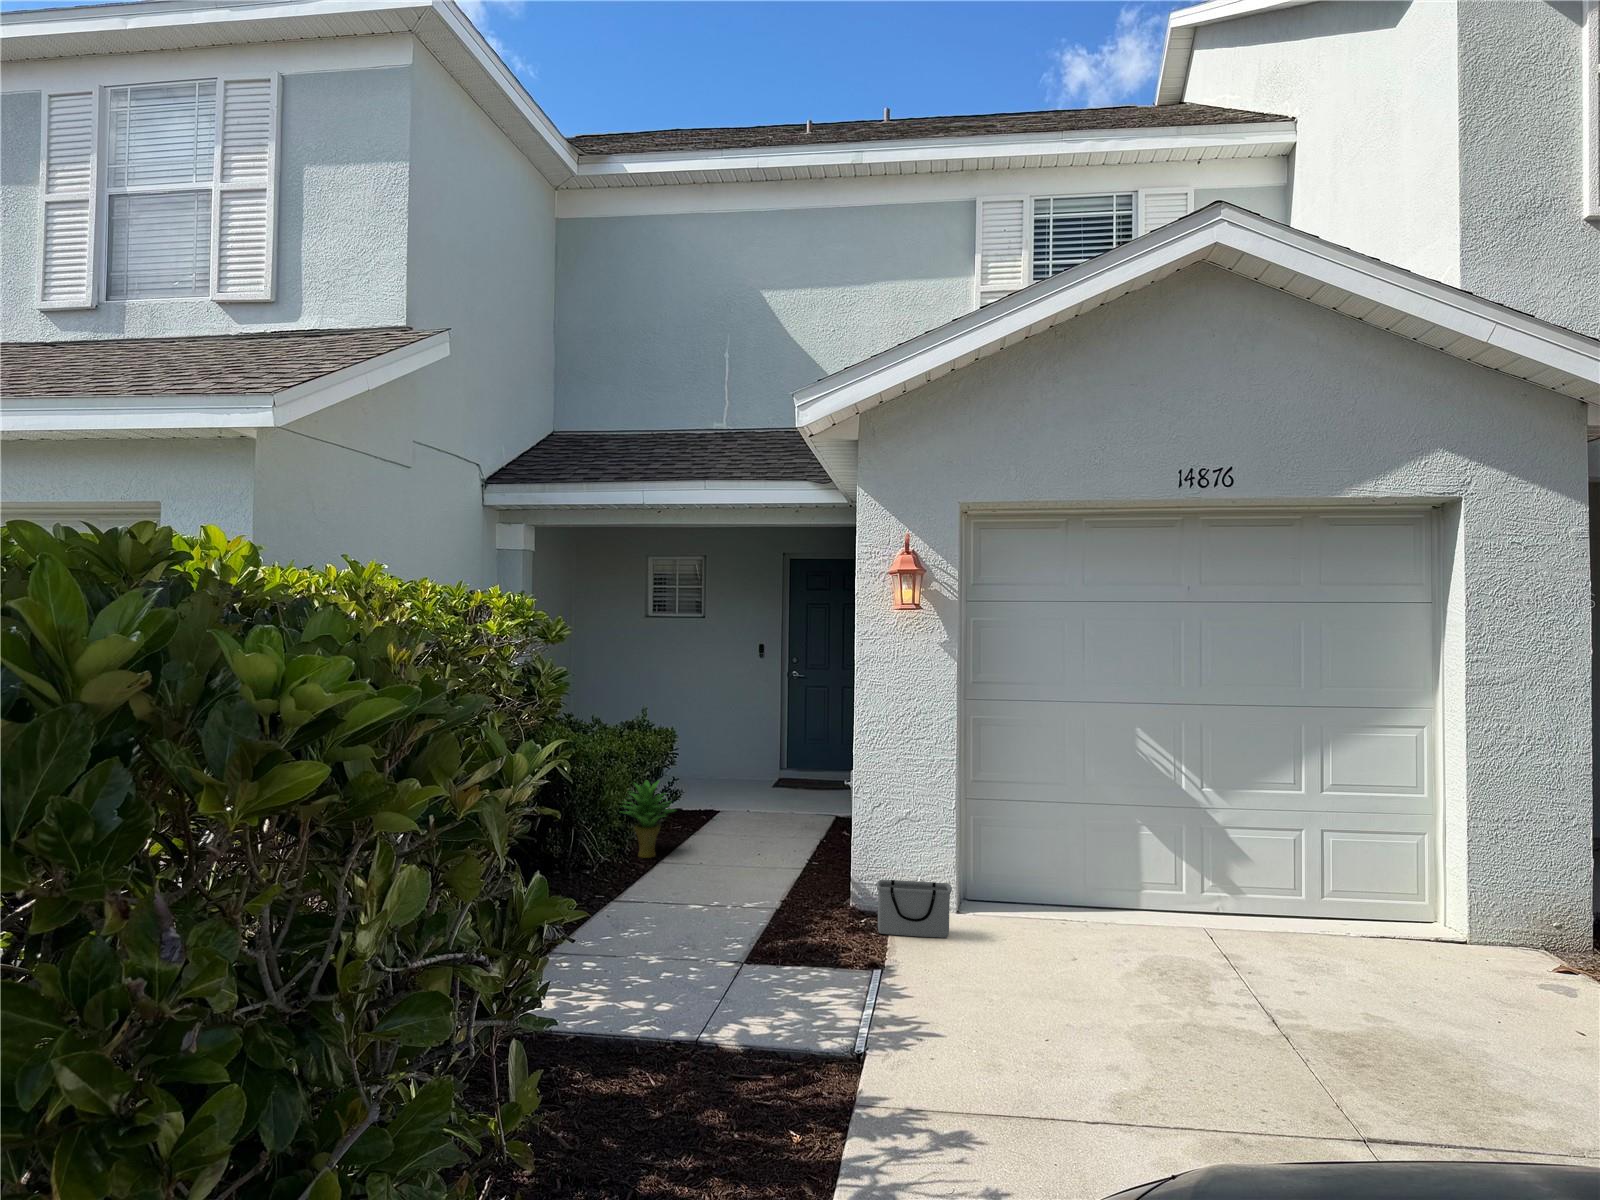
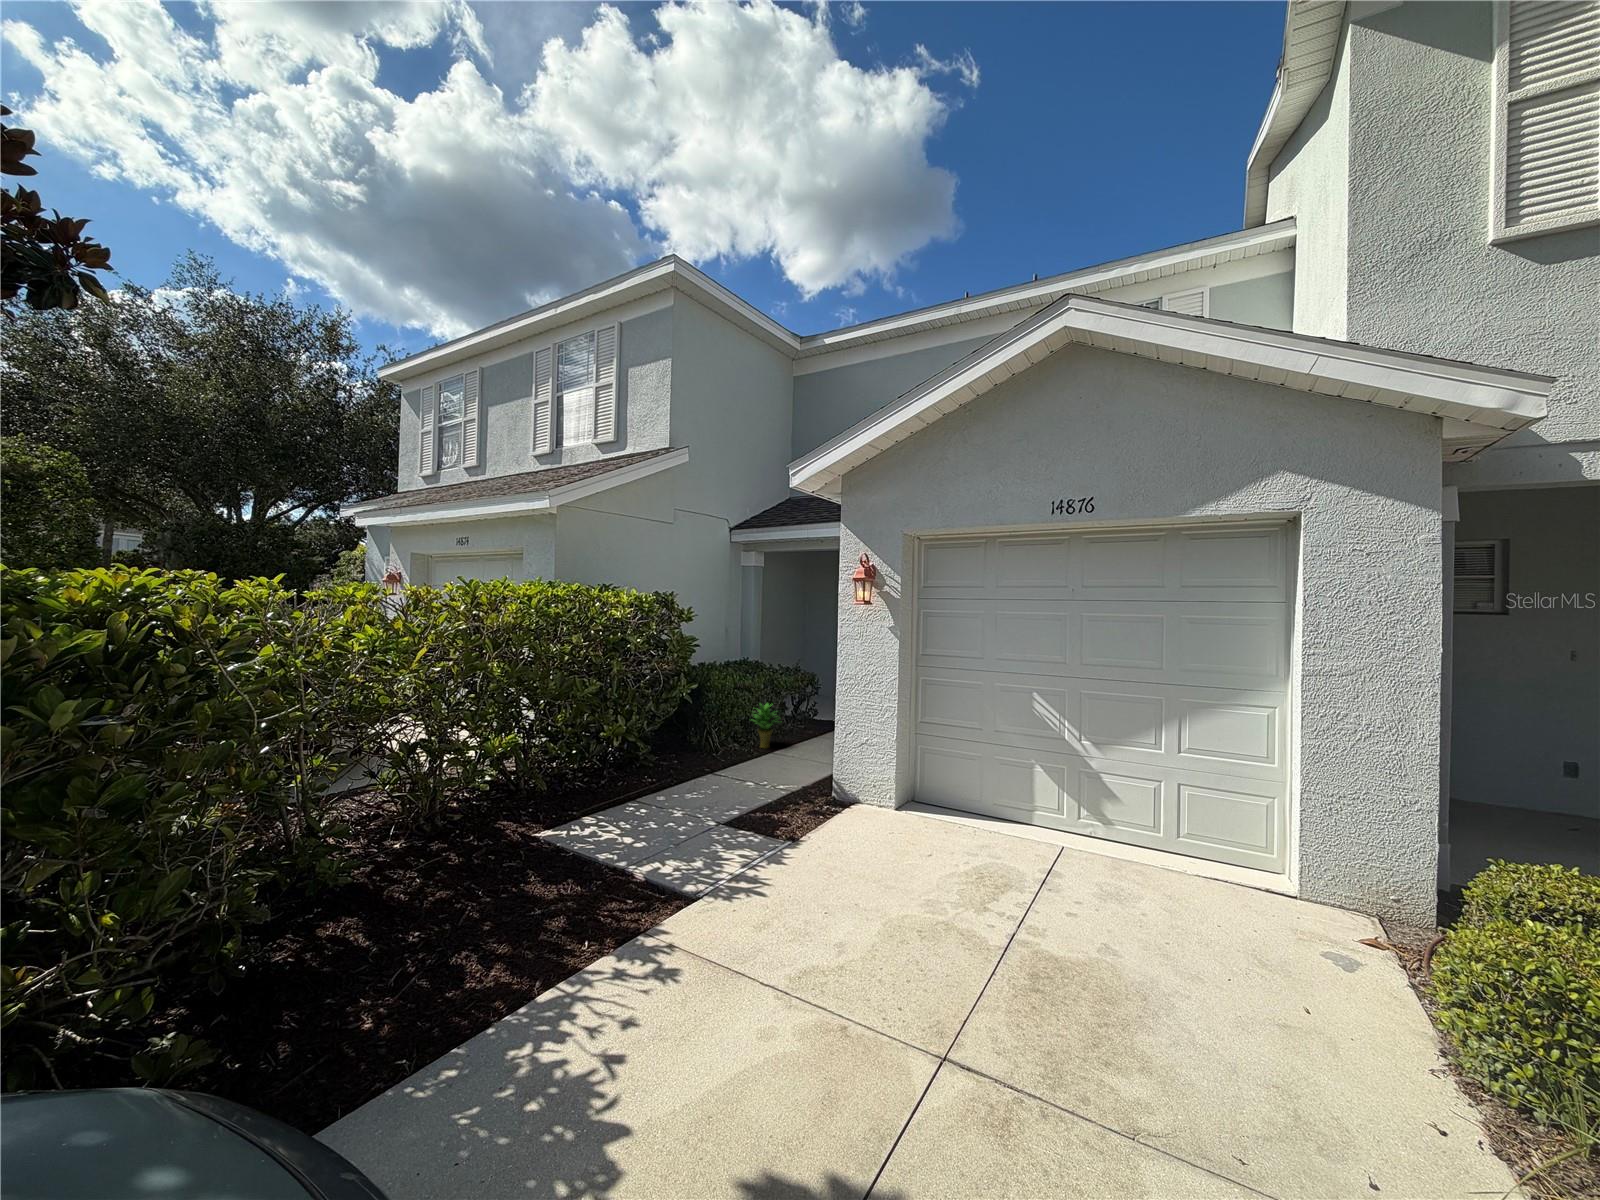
storage bin: present [876,880,952,938] -> none [837,776,886,820]

